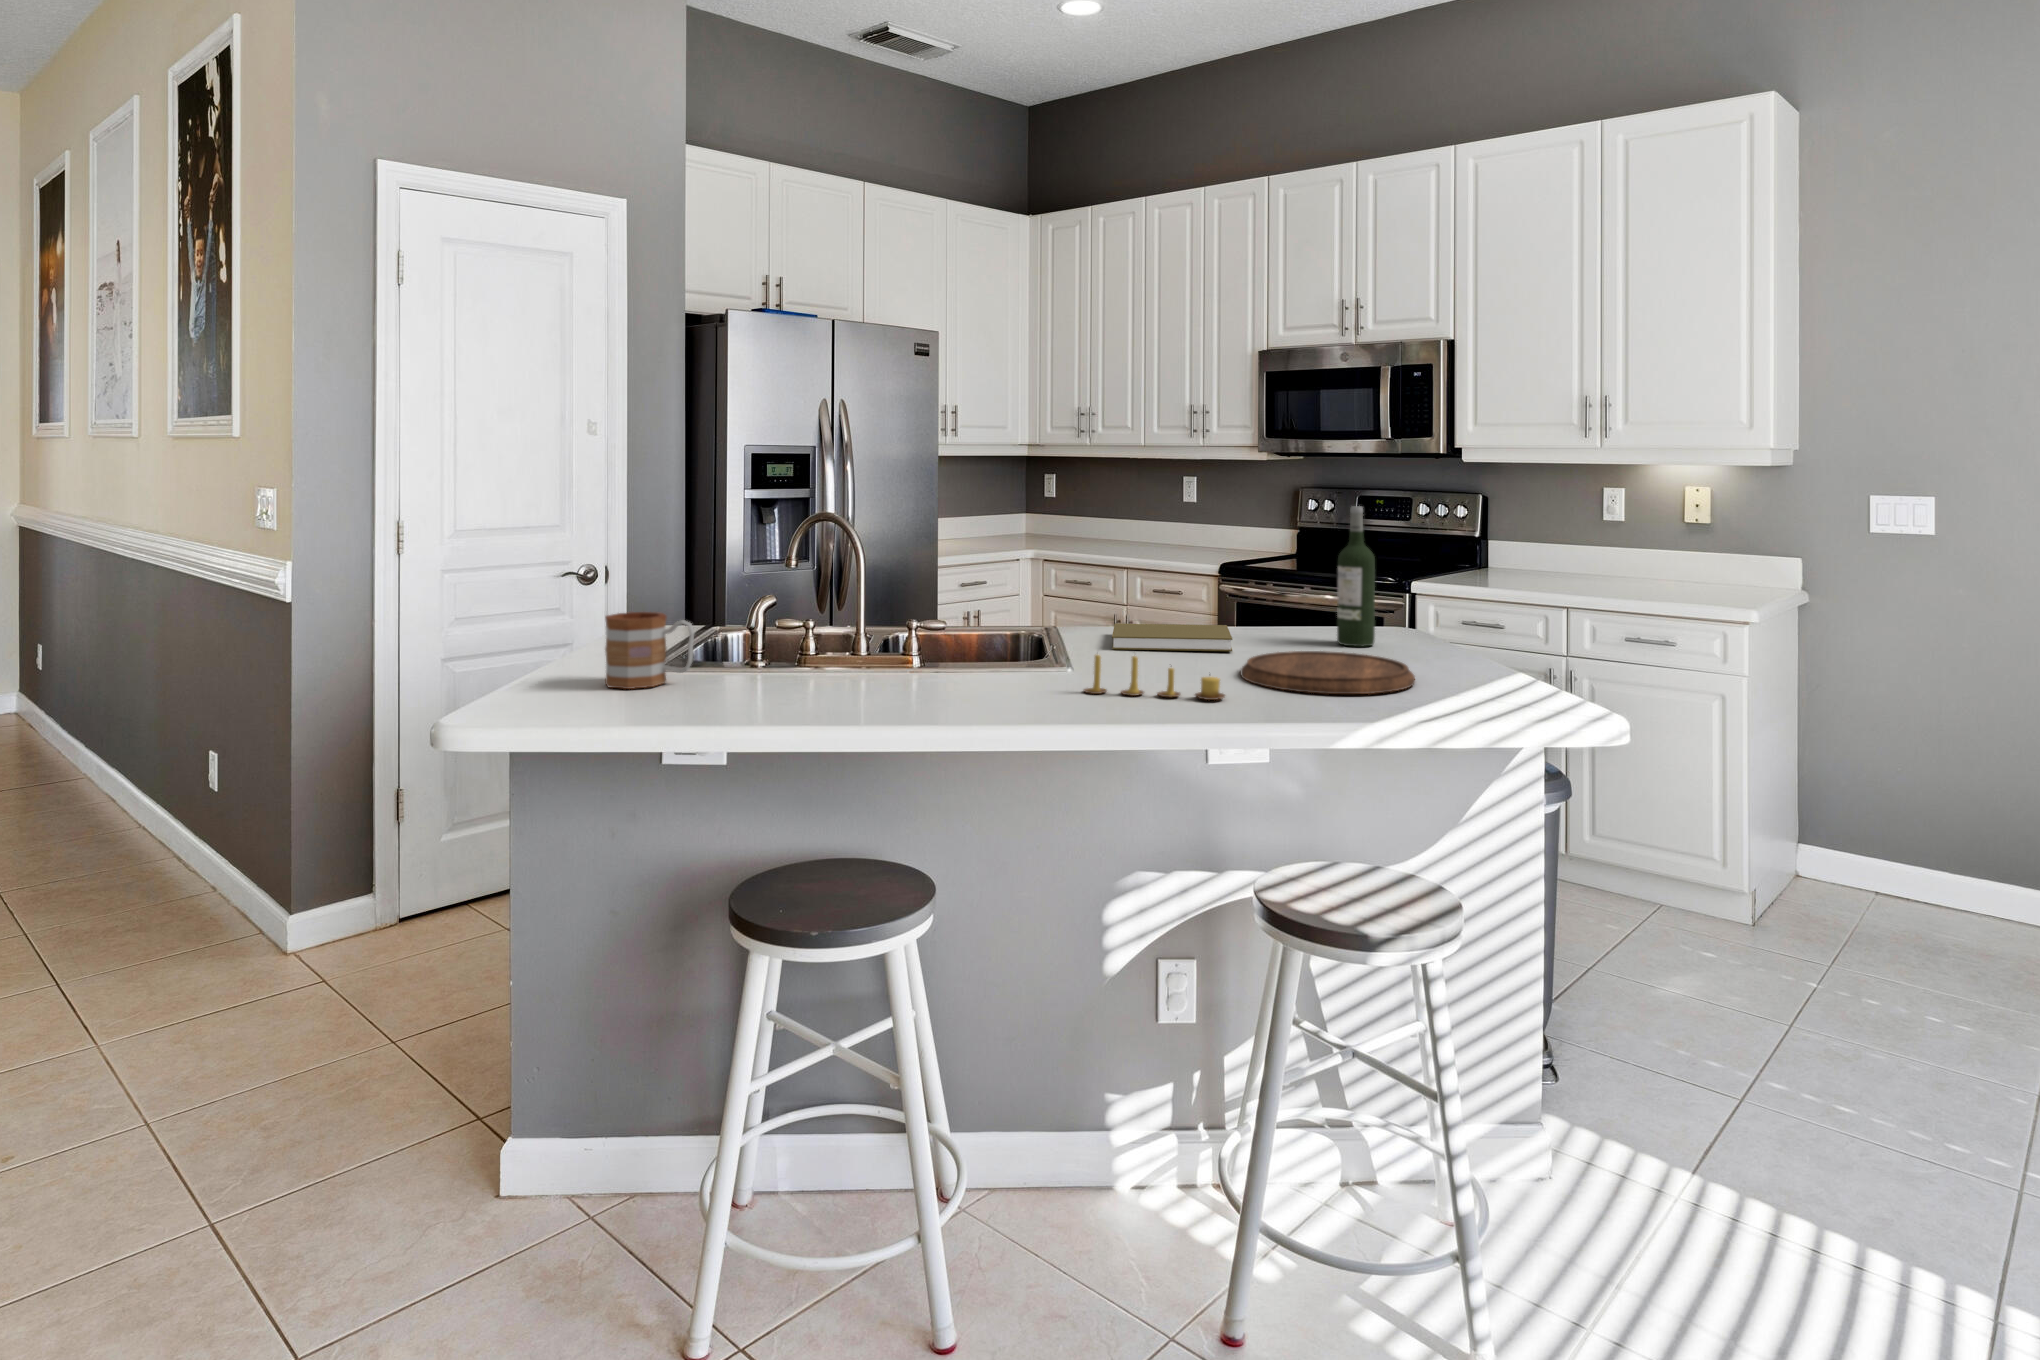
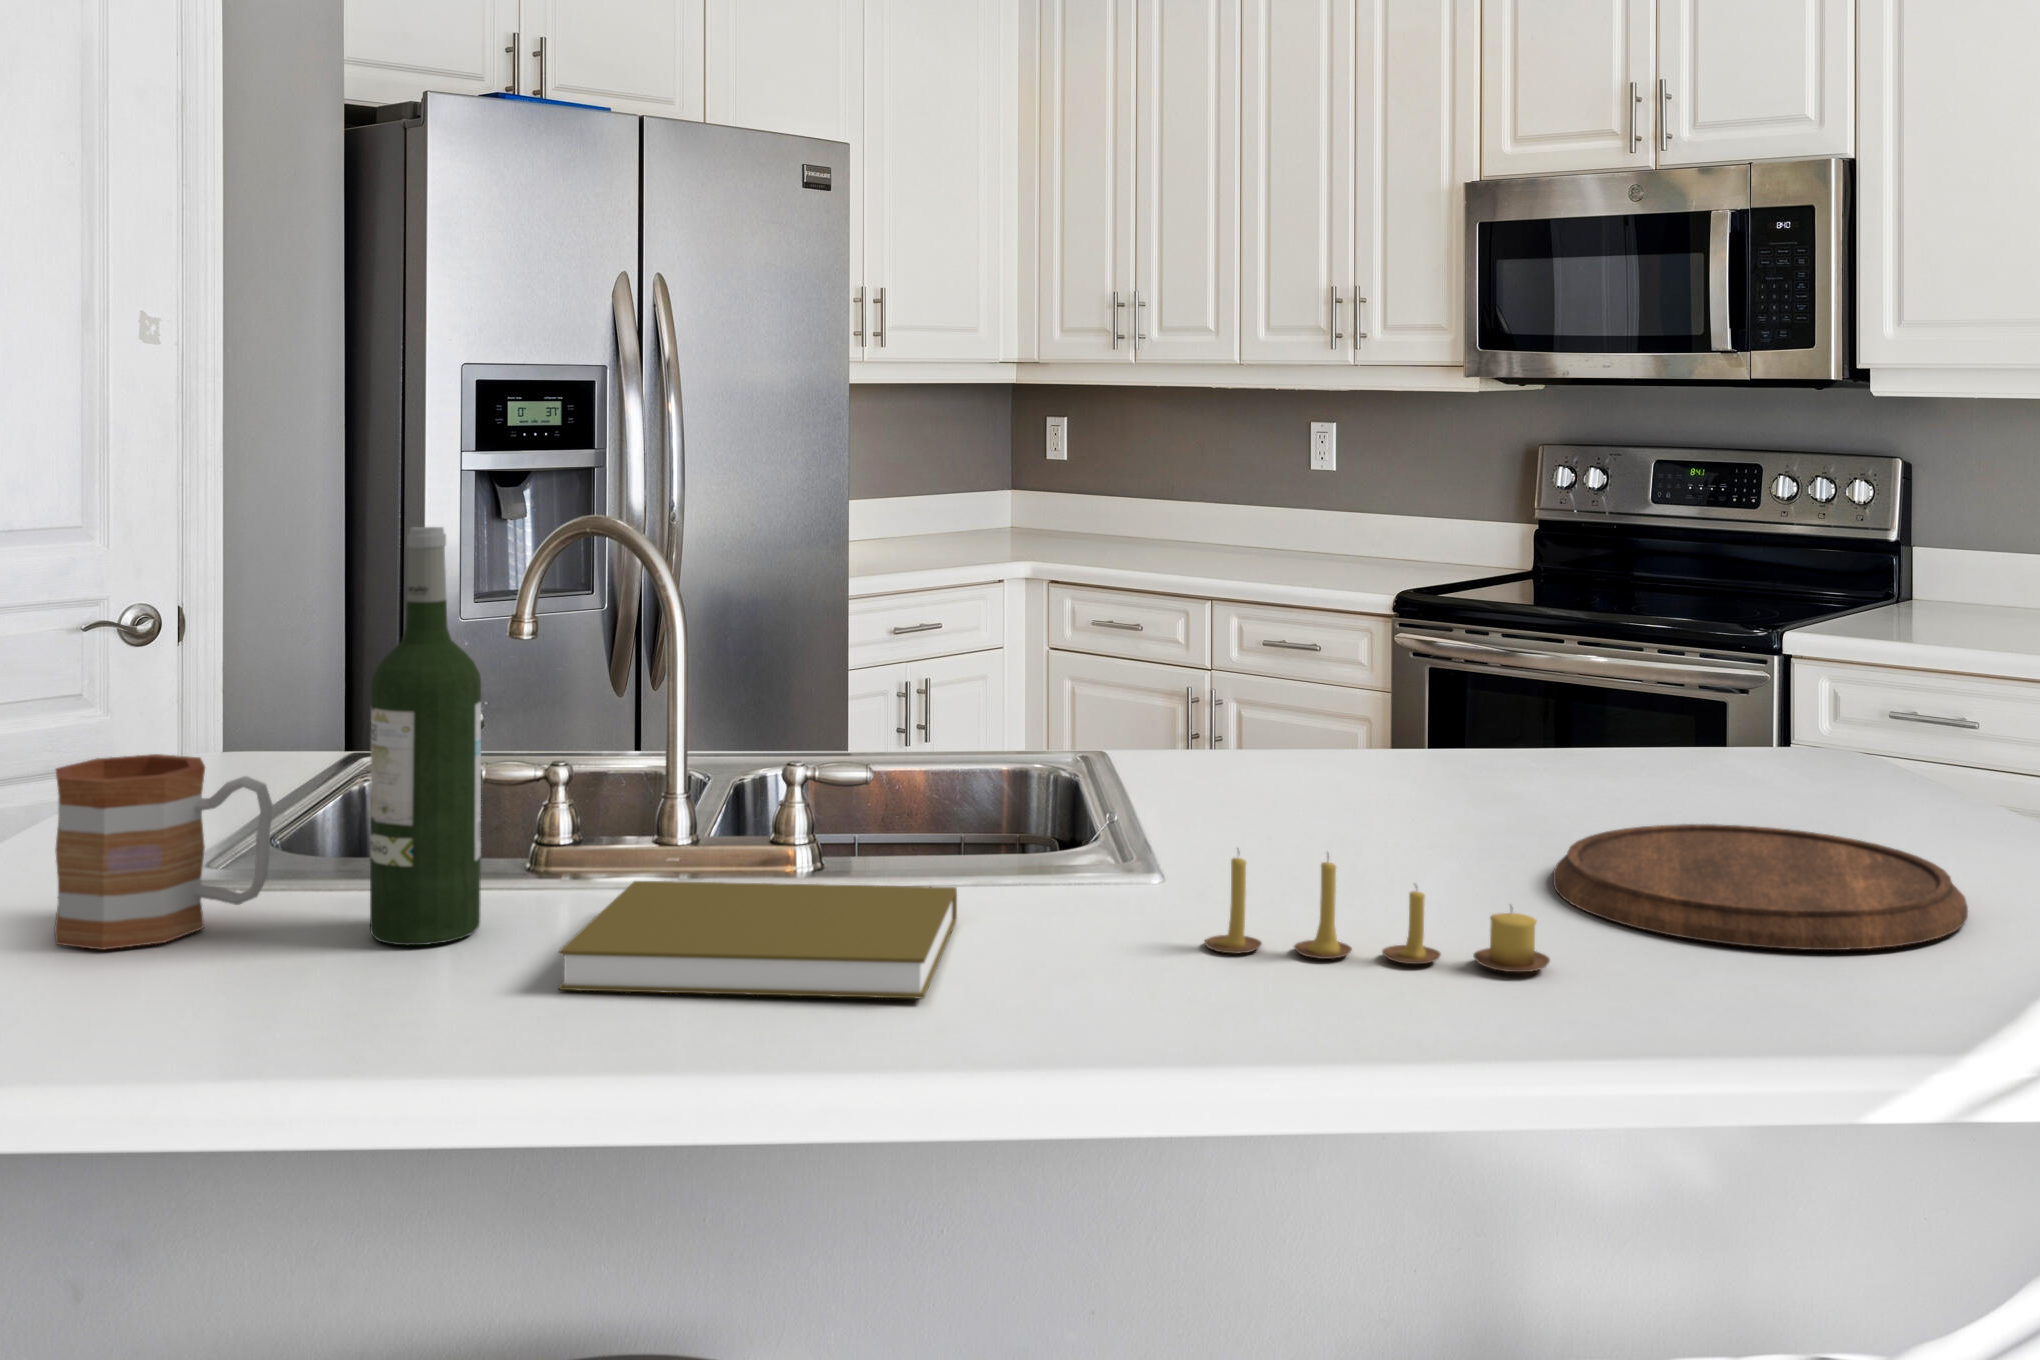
wine bottle: present [1337,506,1375,647] -> present [370,527,481,945]
book: present [1112,623,1232,651] -> present [559,881,957,999]

